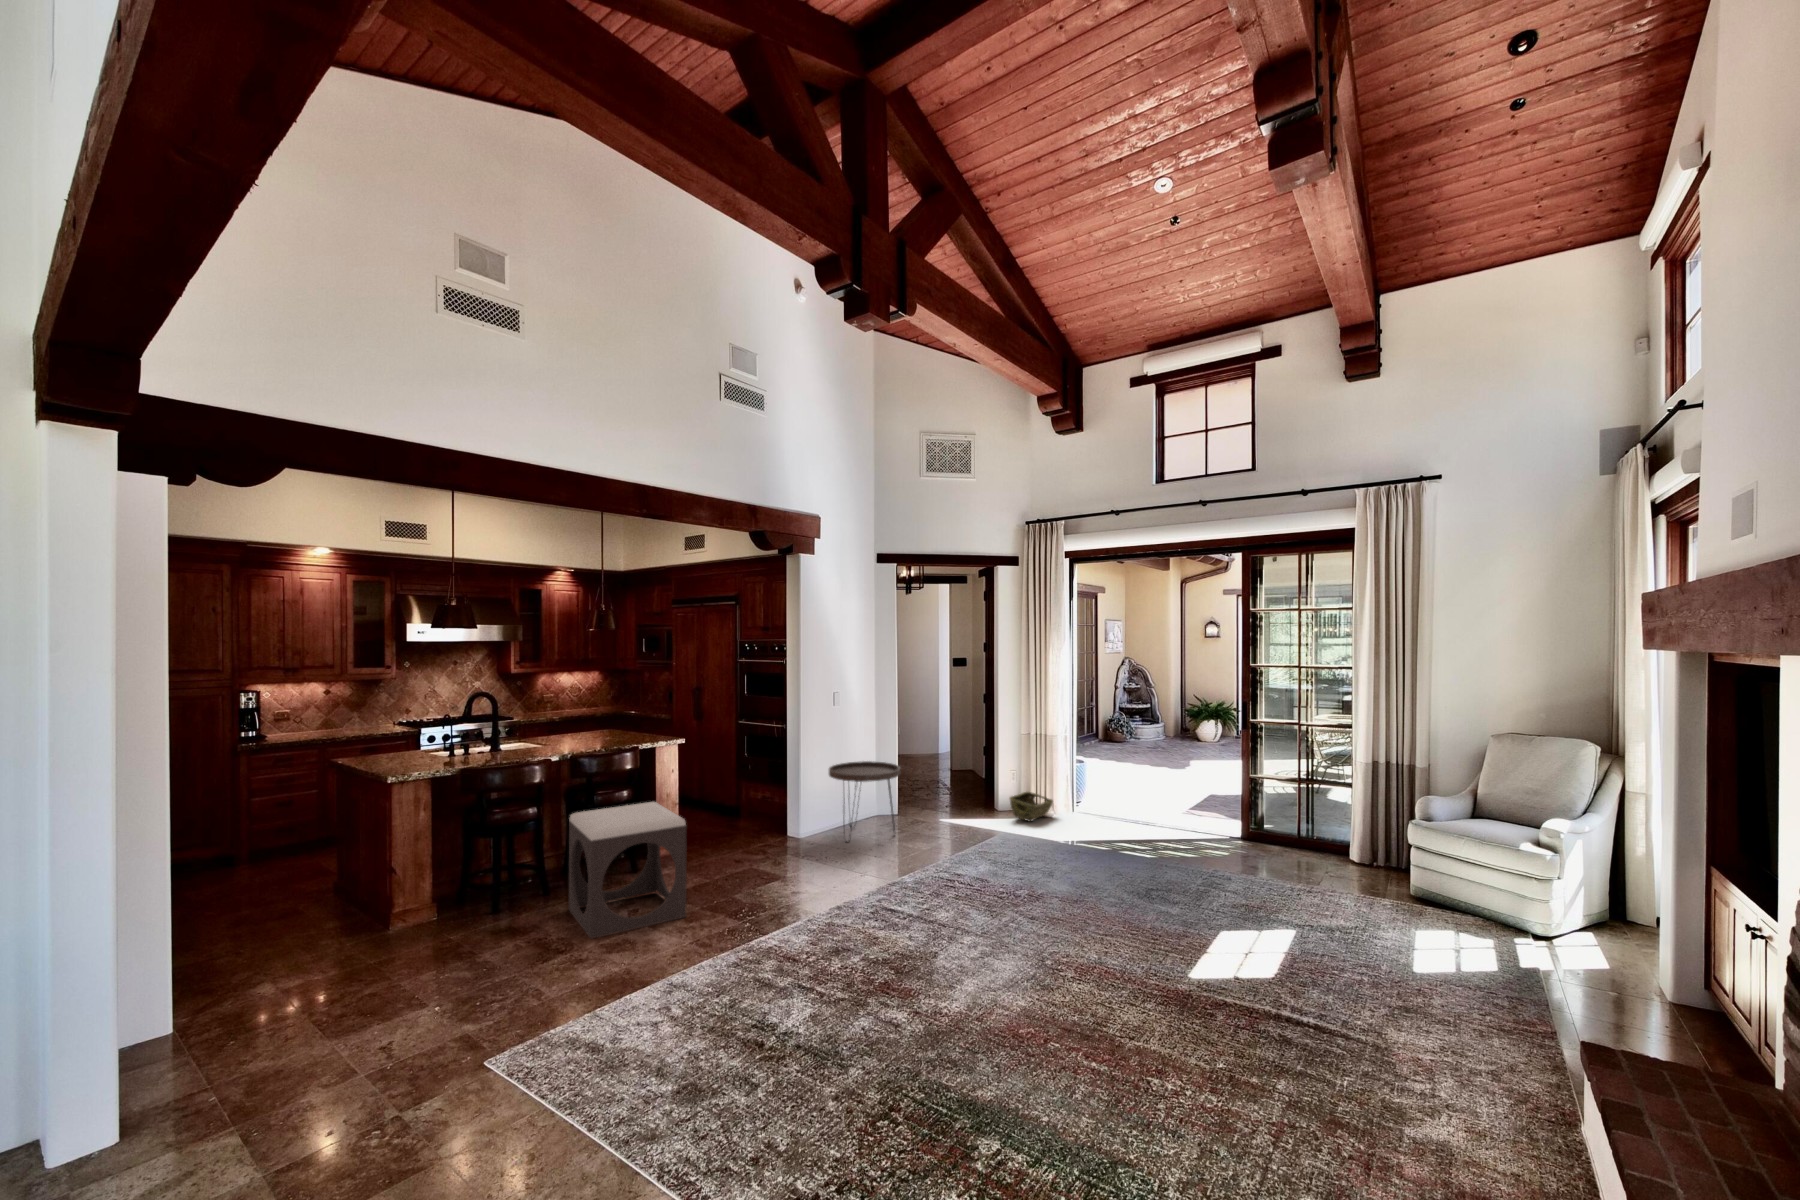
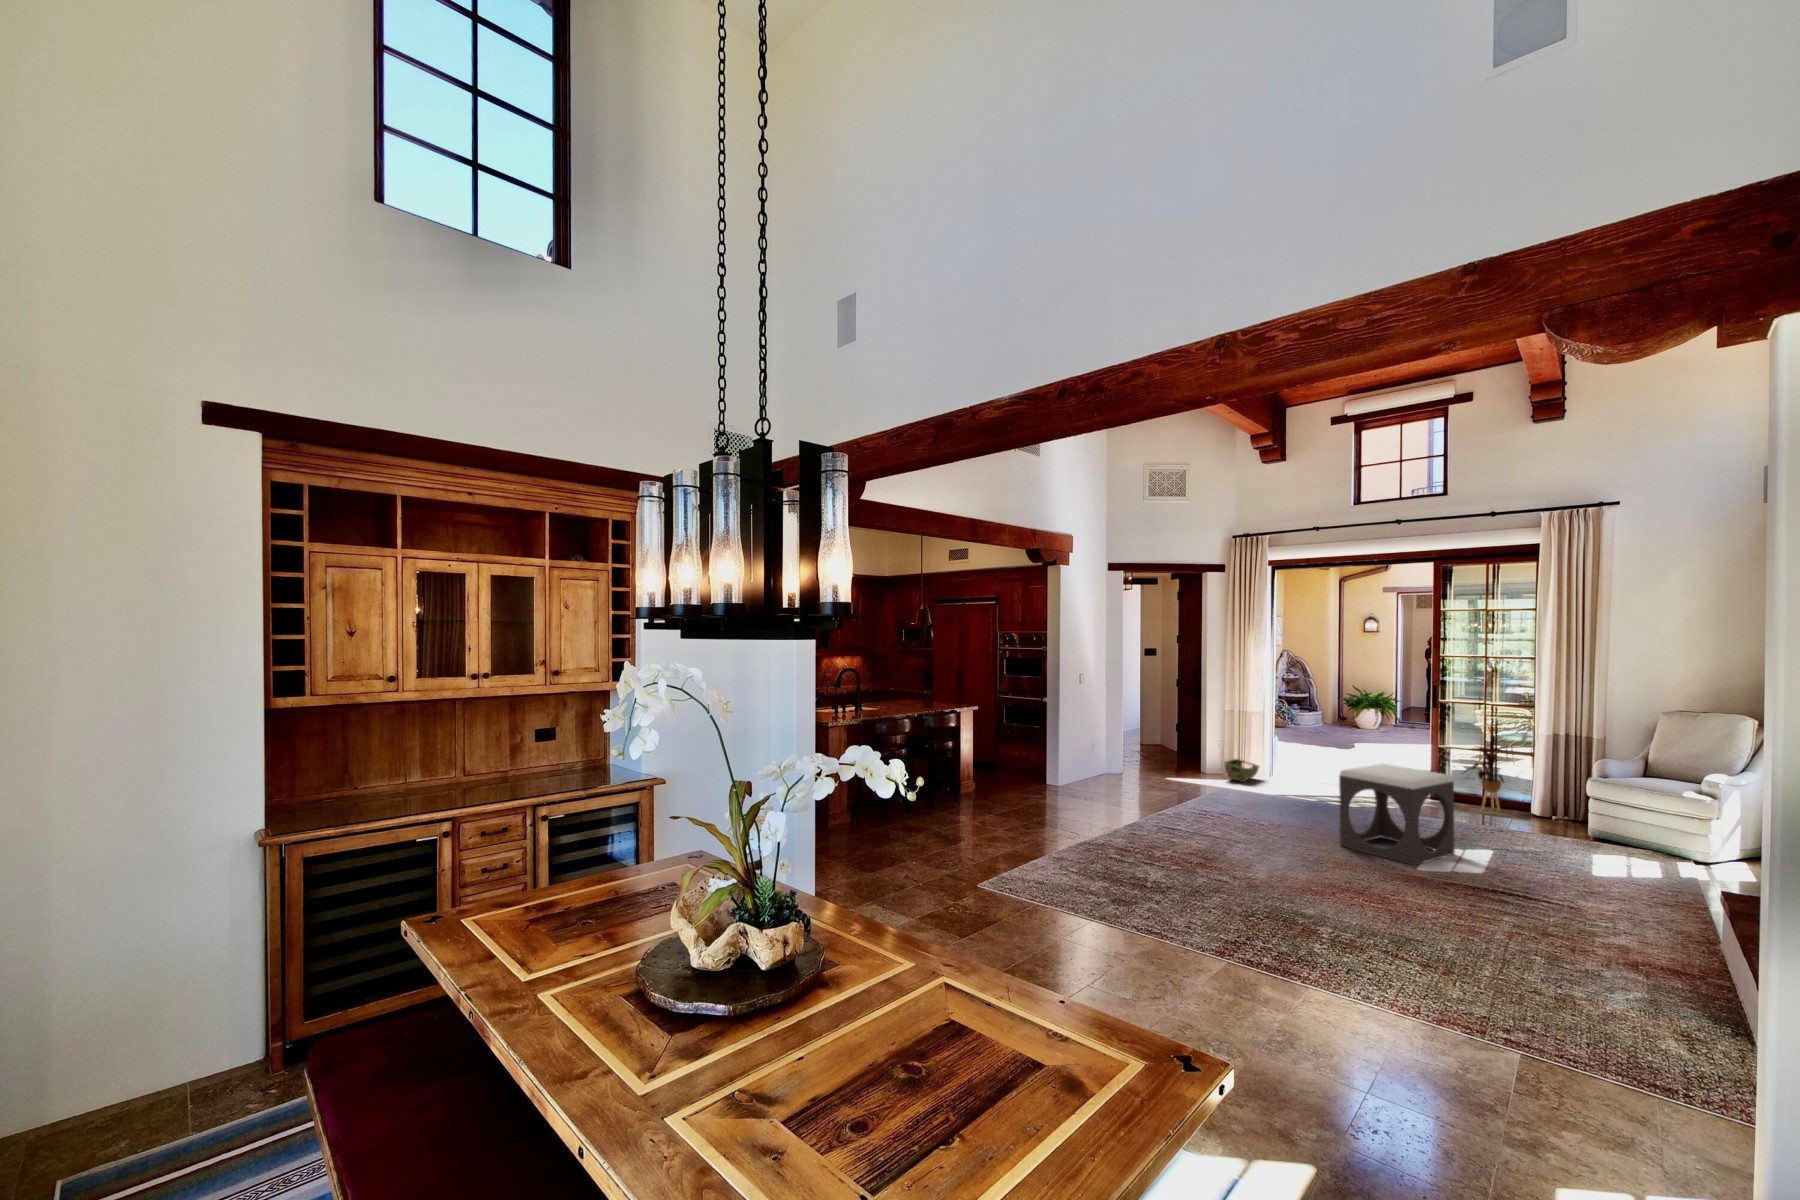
side table: present [829,761,900,842] -> none [1083,729,1142,791]
house plant: none [1270,763,1324,858] -> present [1467,735,1504,811]
footstool: present [569,802,687,939] -> present [1339,764,1455,865]

